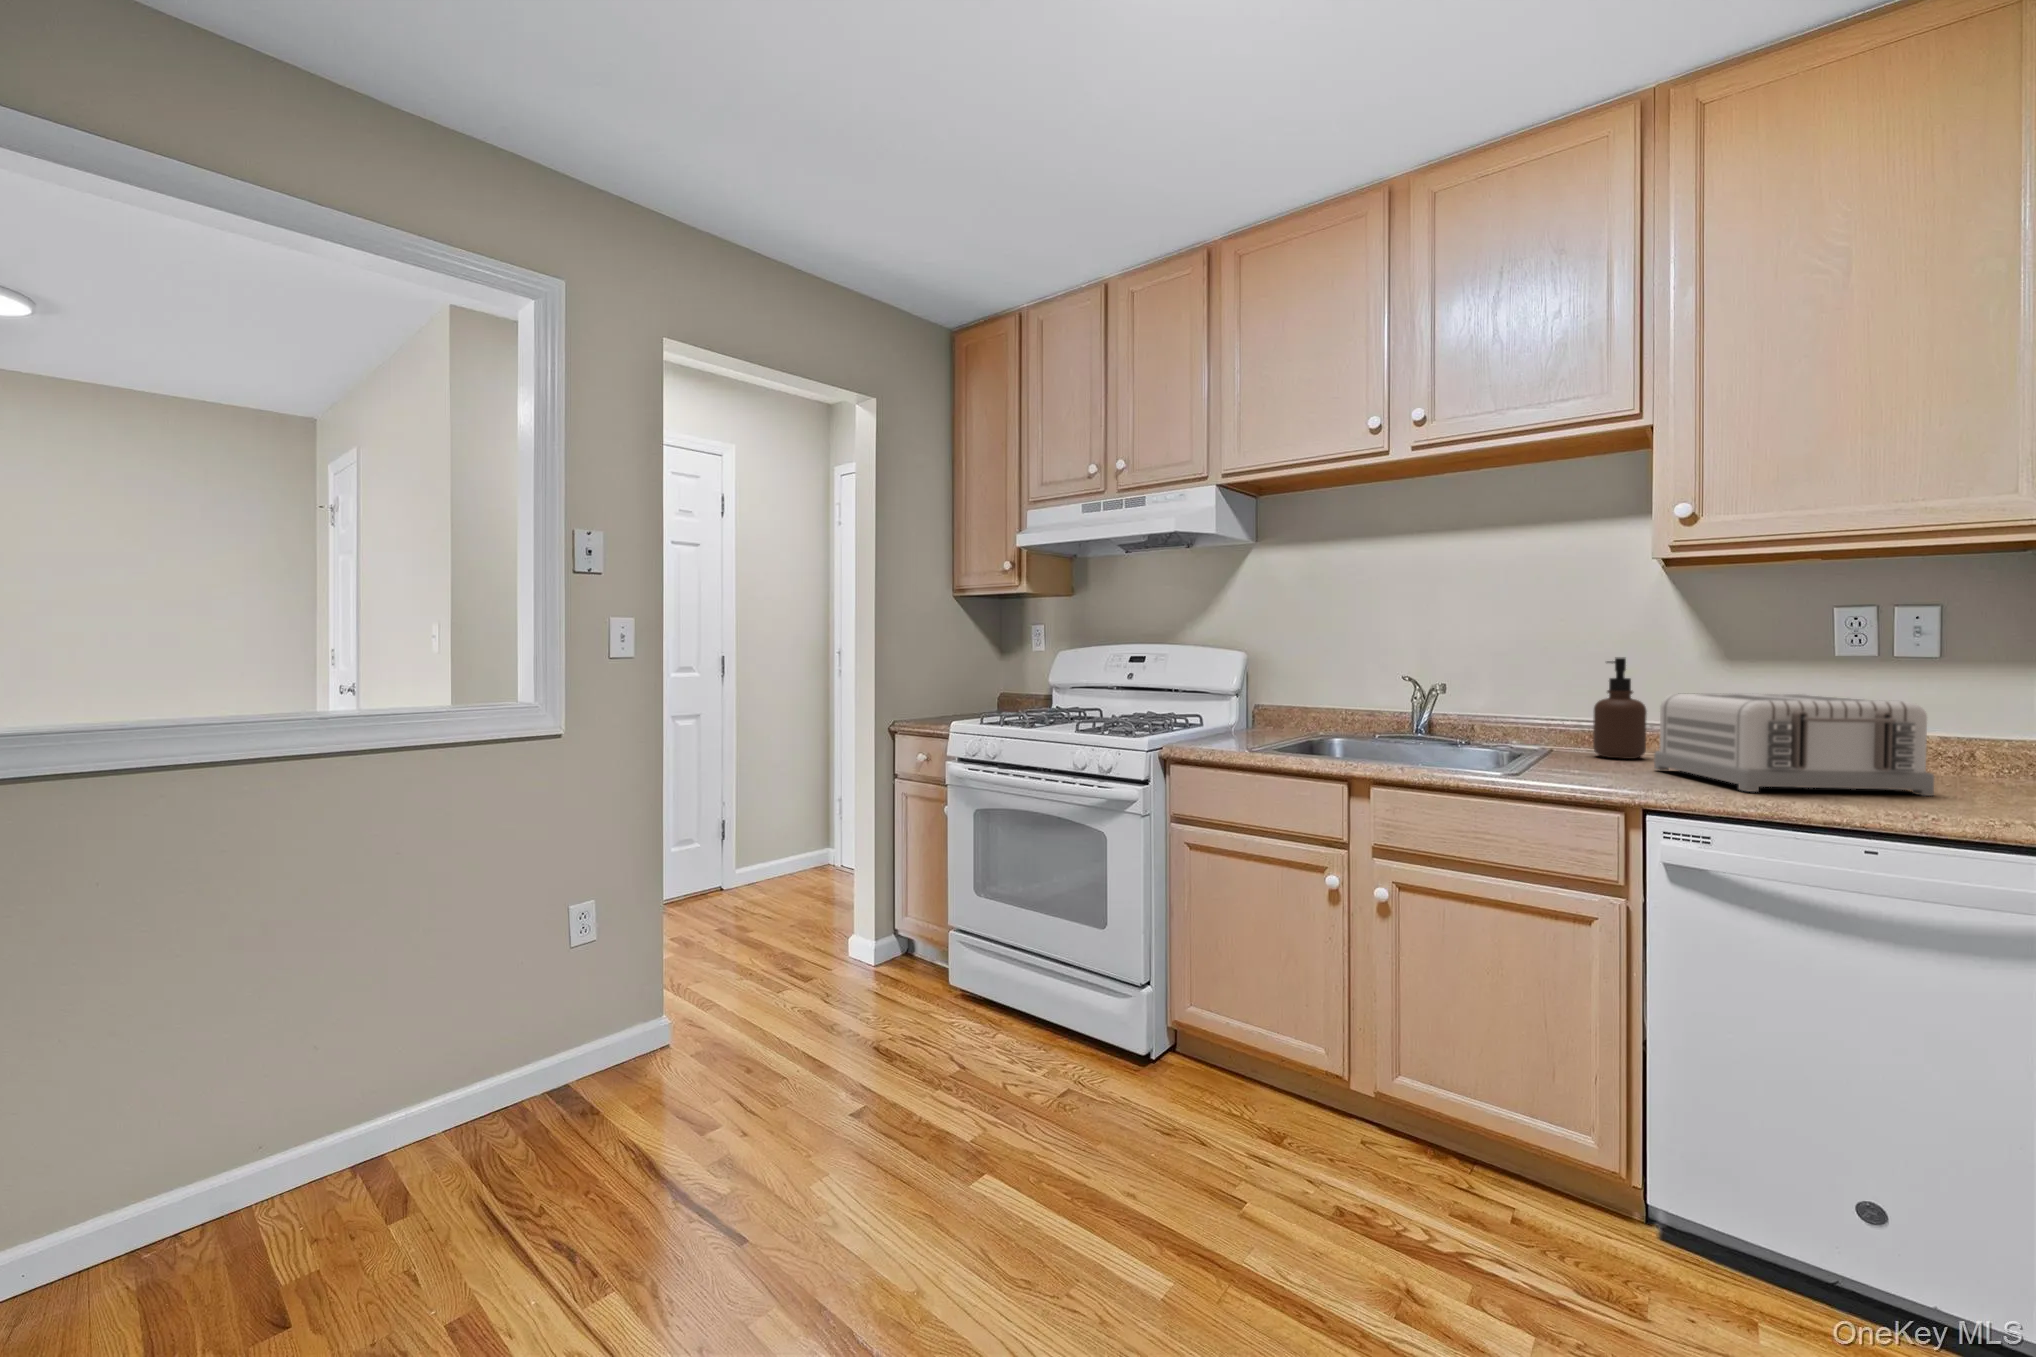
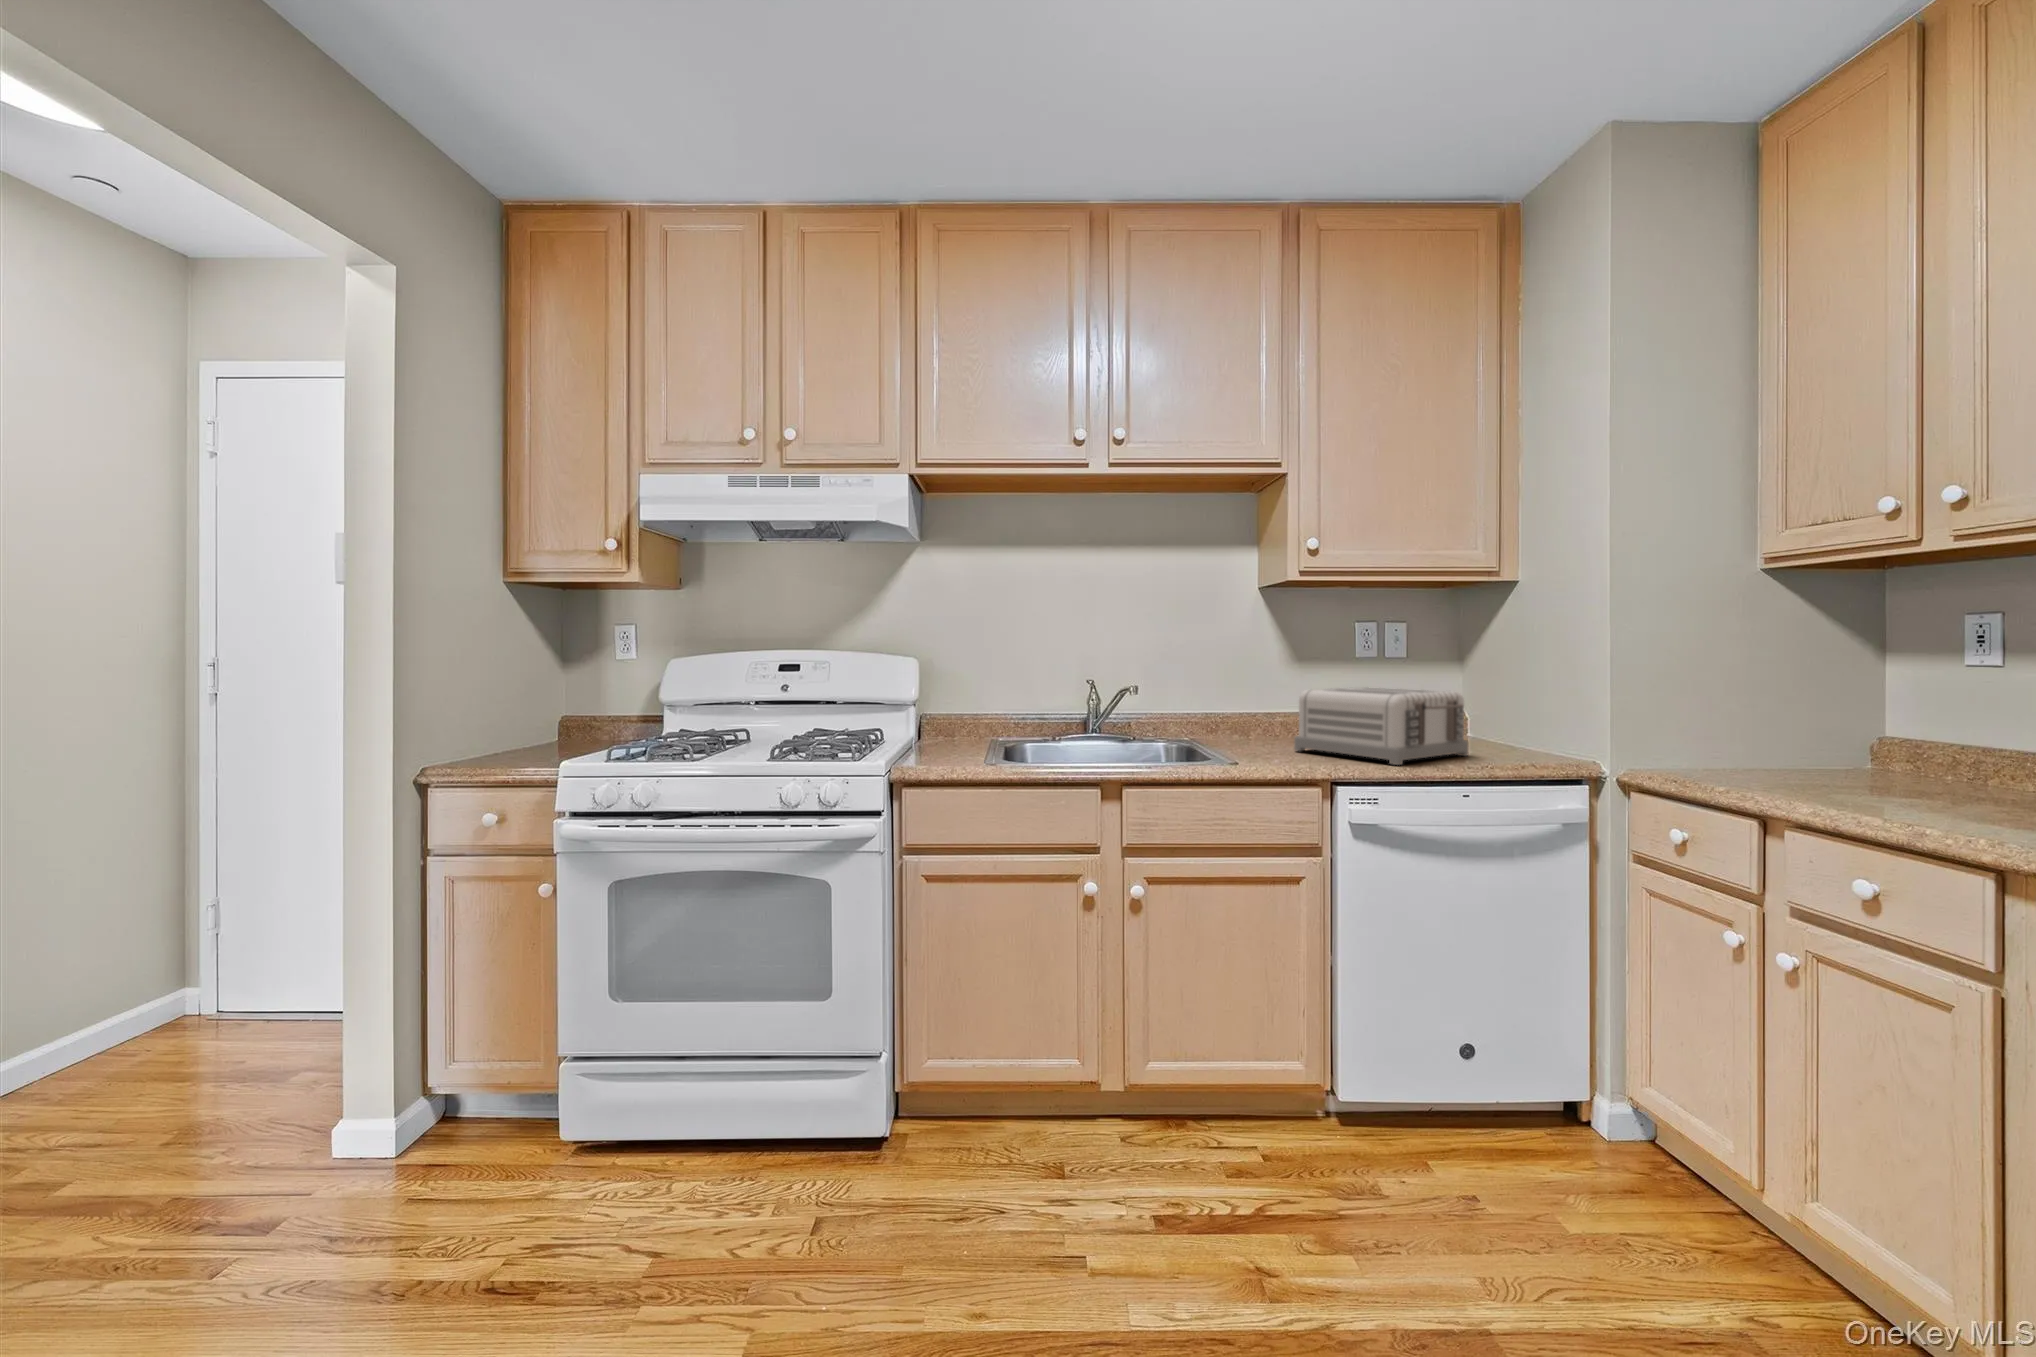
soap dispenser: present [1593,657,1647,759] -> none [1224,661,1260,743]

